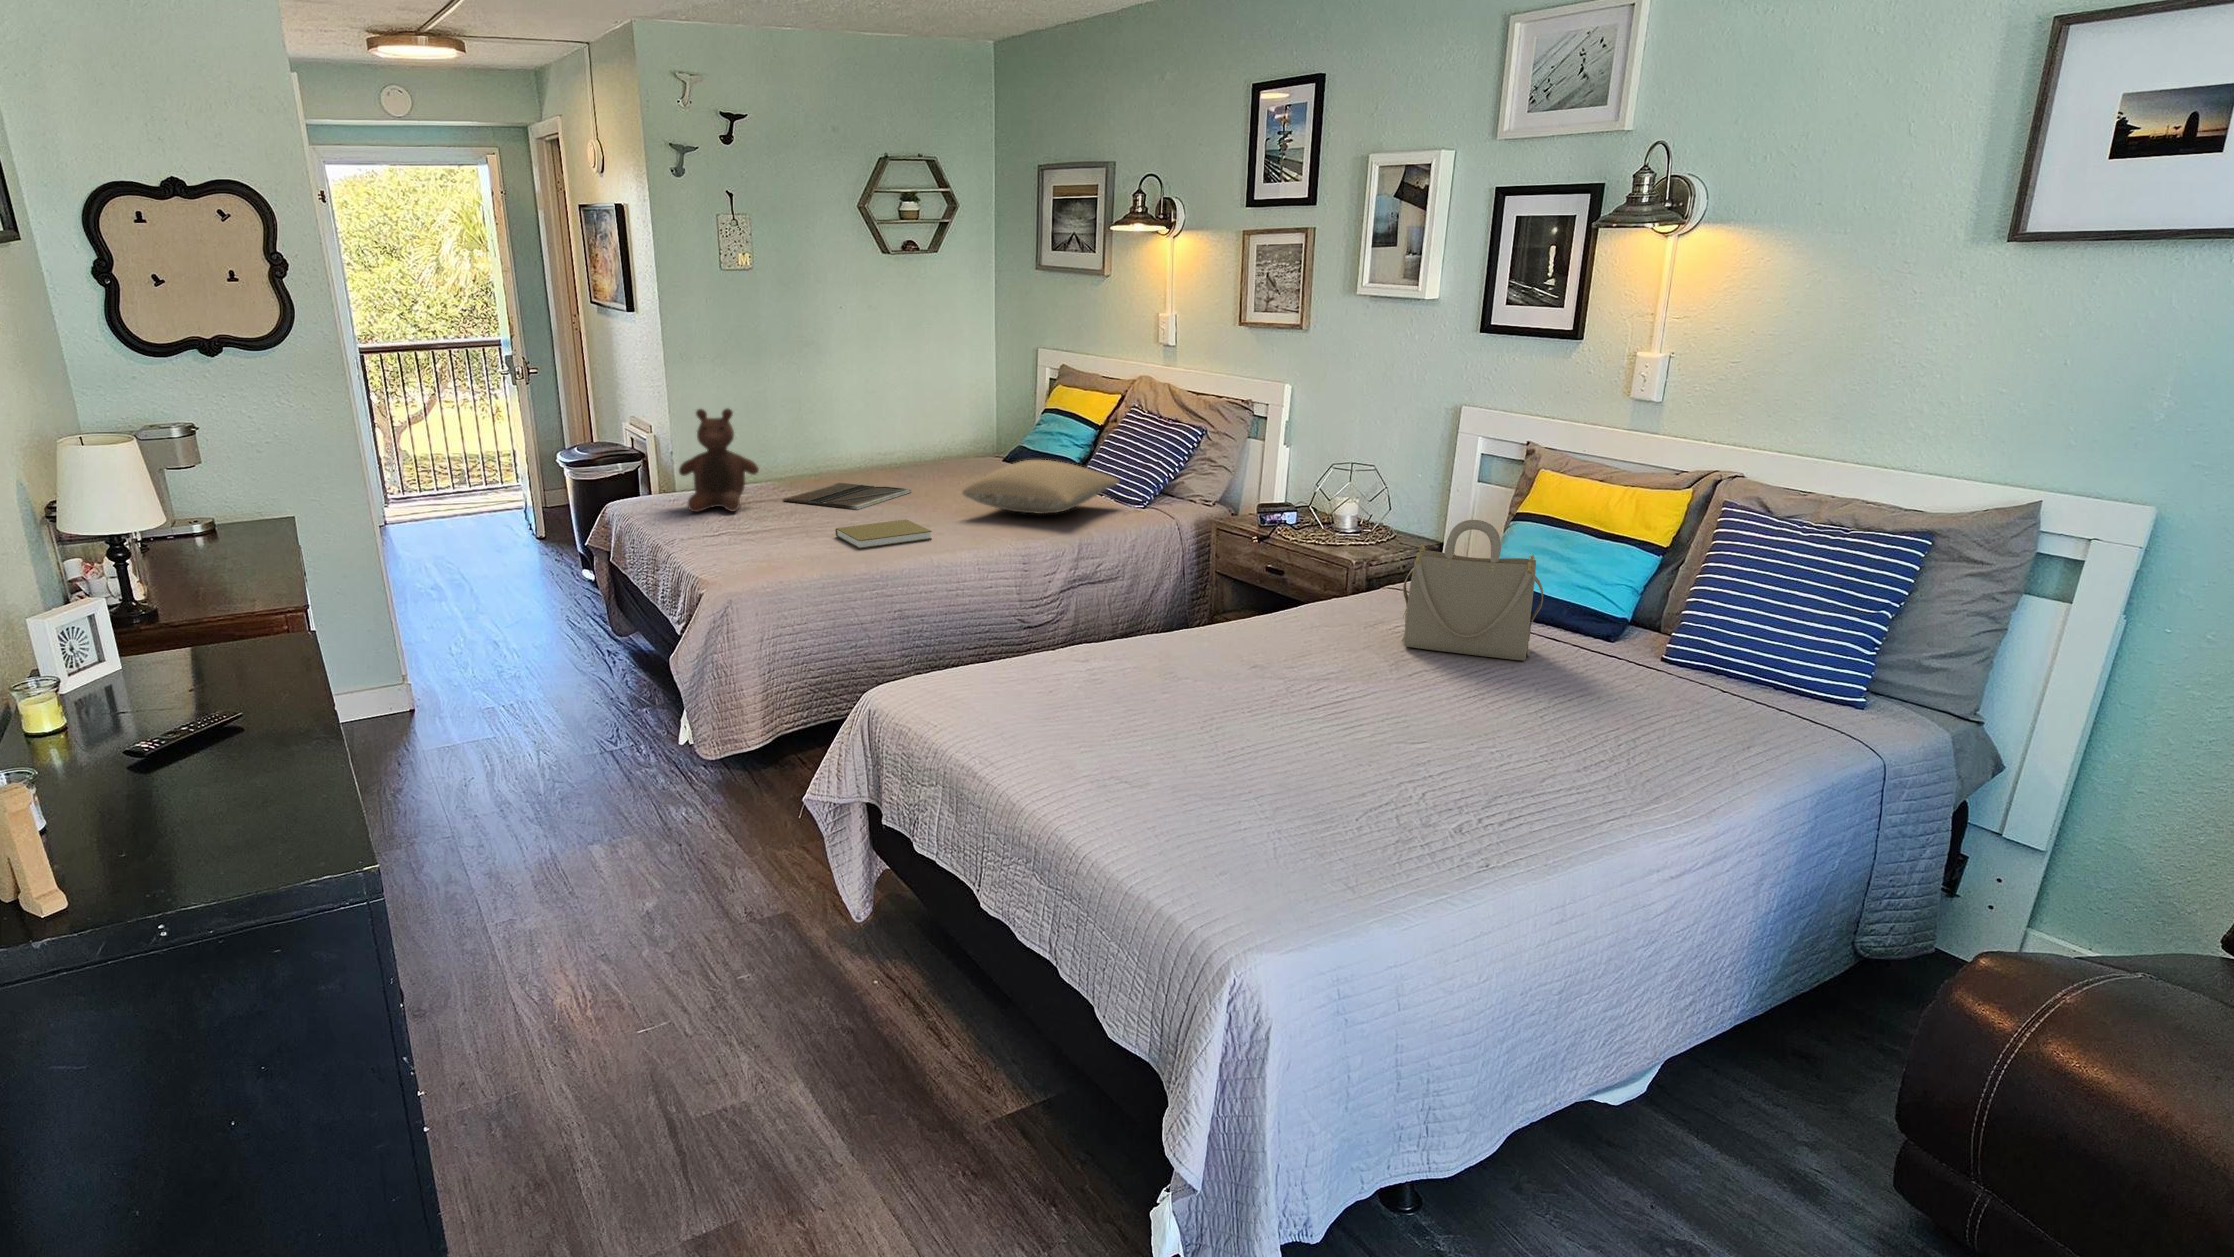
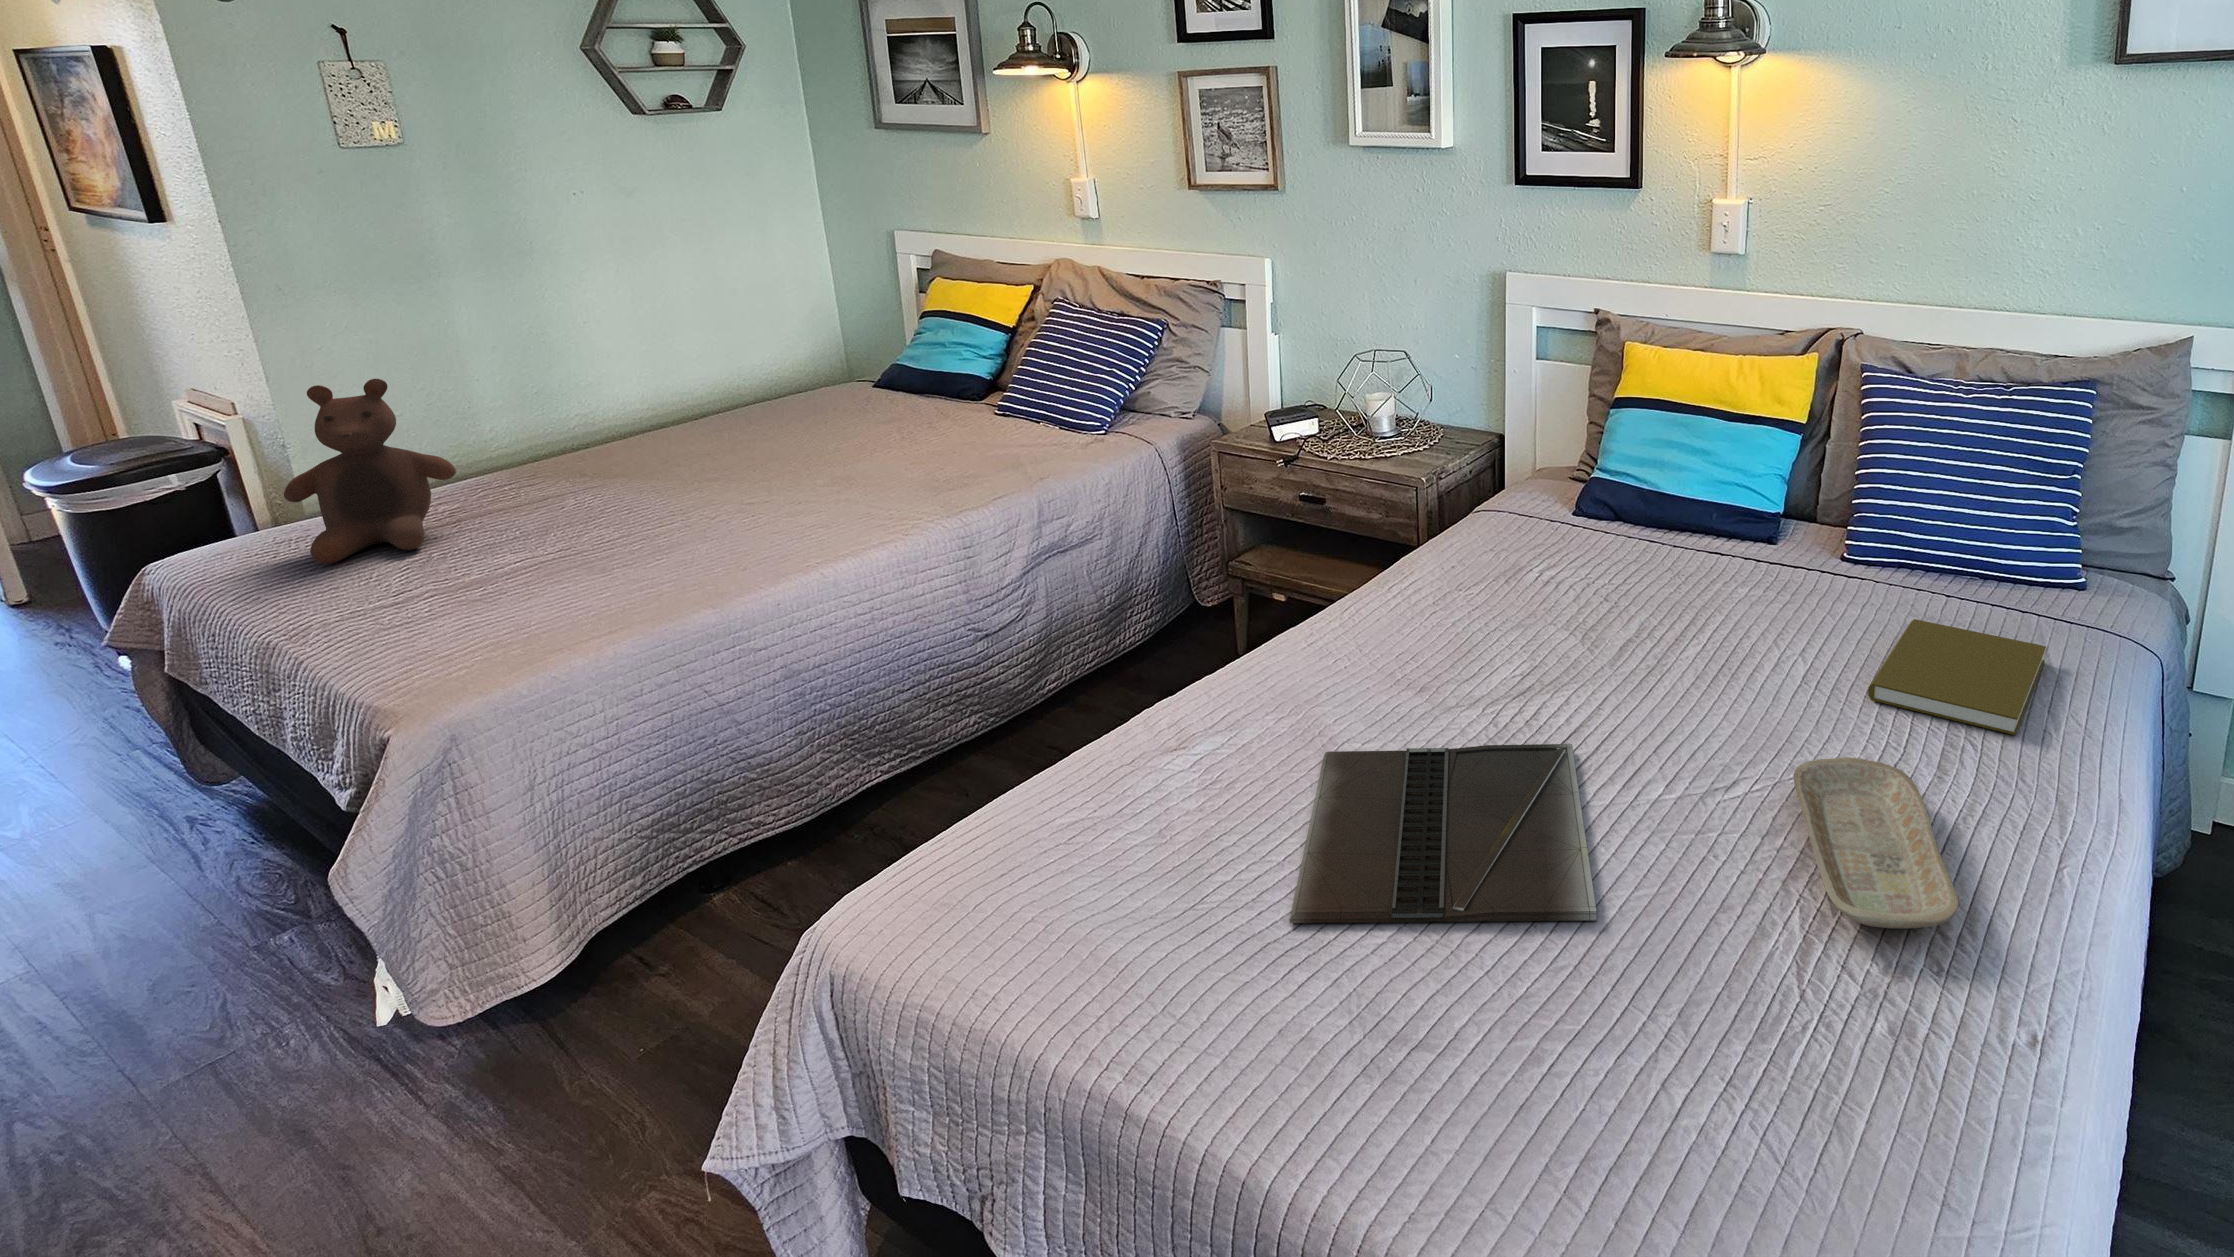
pillow: present [963,460,1119,514] -> none [836,393,1066,473]
laptop: present [782,483,911,510] -> present [1290,744,1597,923]
book: present [835,519,932,549] -> present [1868,619,2046,735]
handbag: present [1402,520,1543,660] -> none [1559,438,1732,617]
tray: none [1434,728,1555,808] -> present [1793,757,1959,928]

